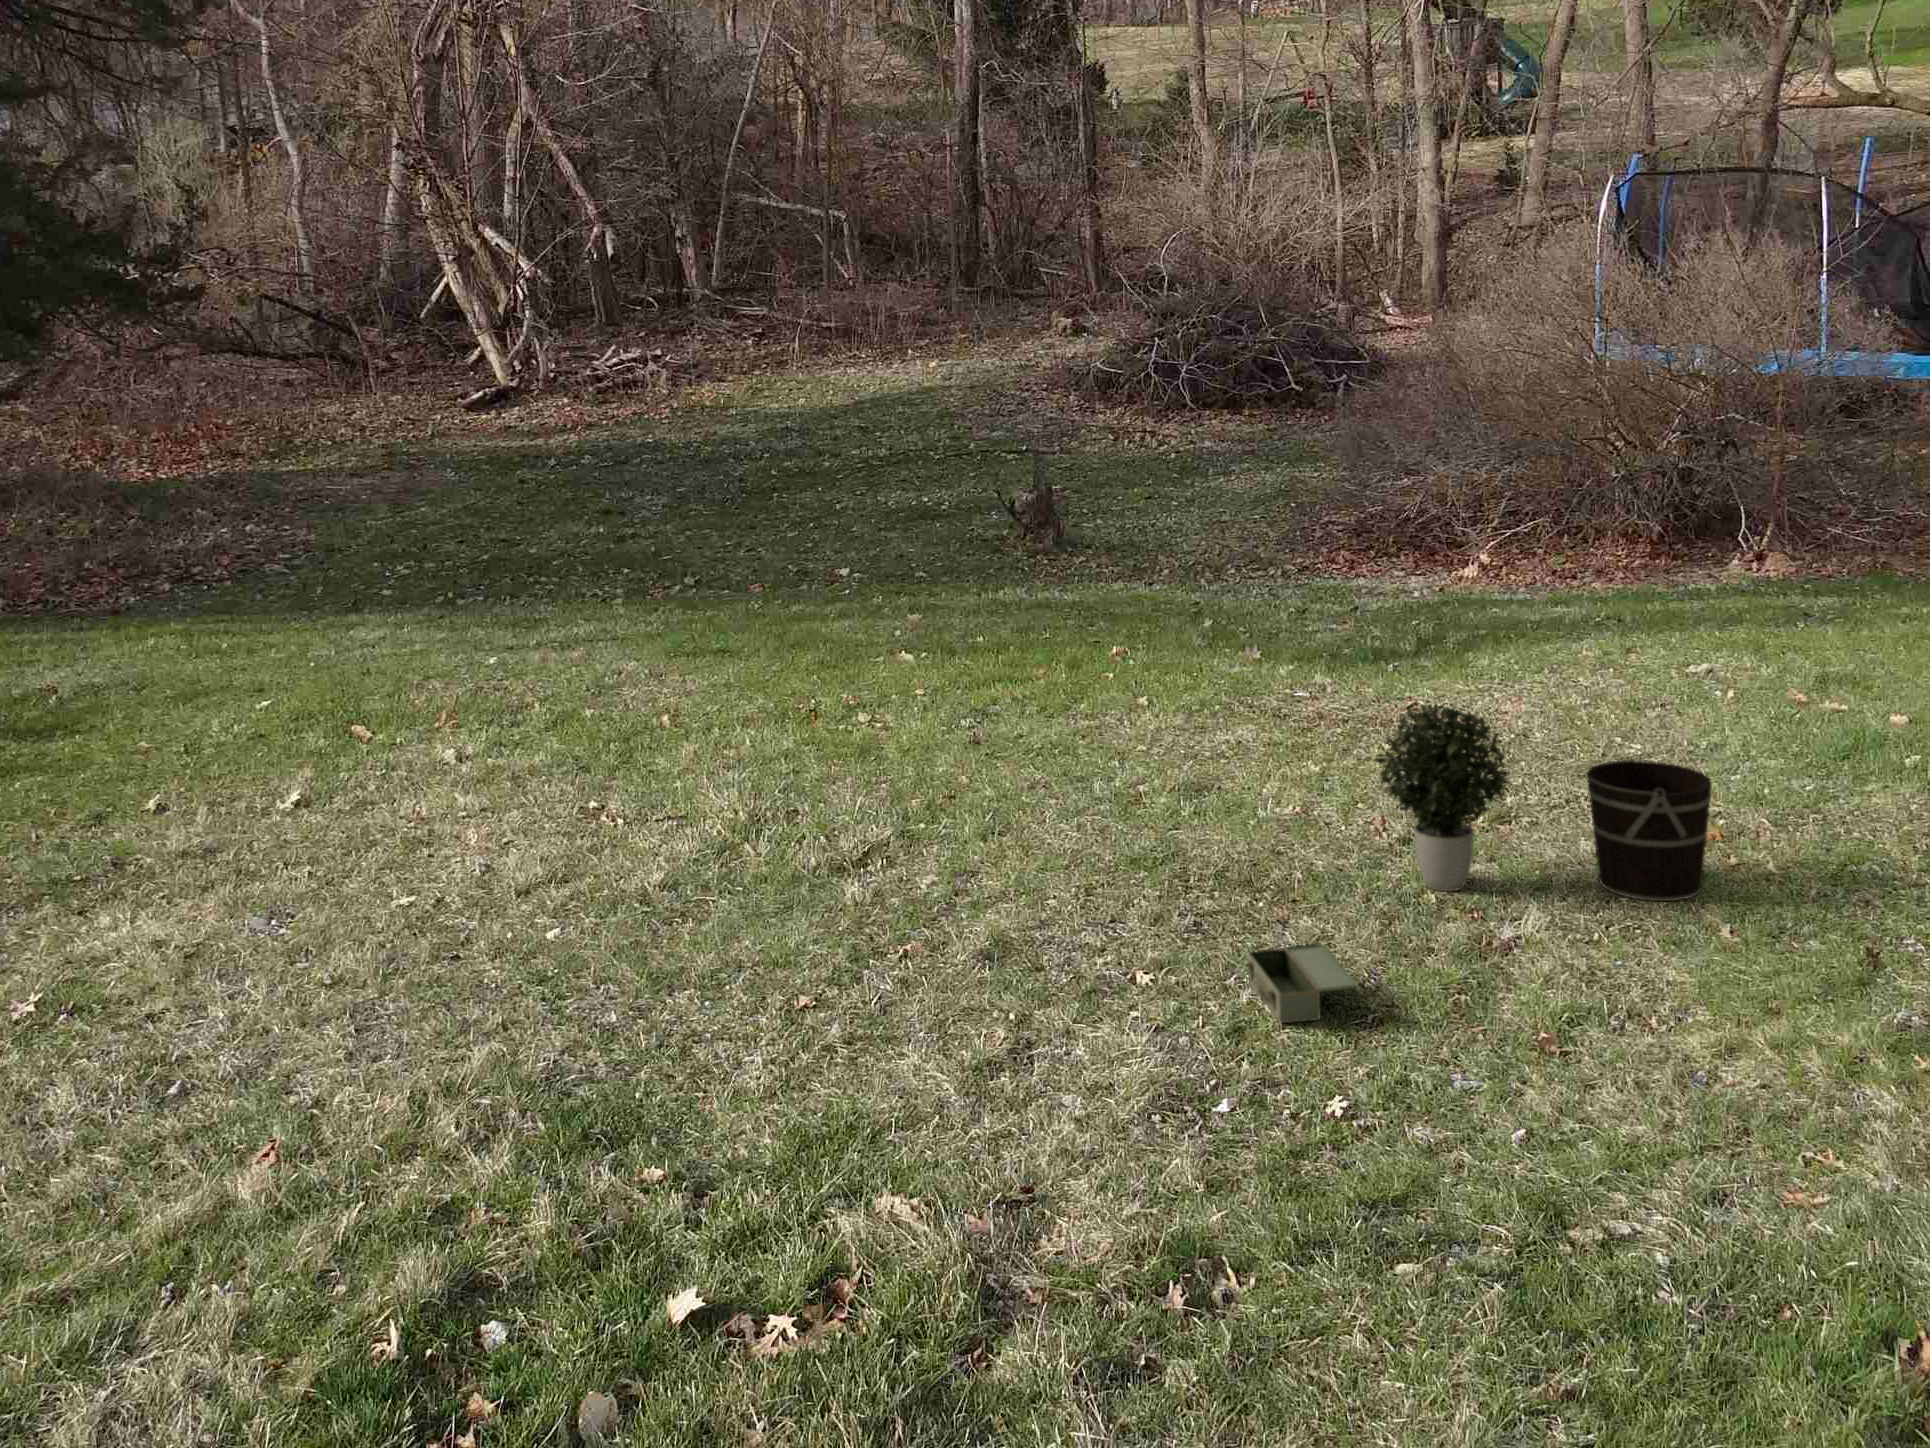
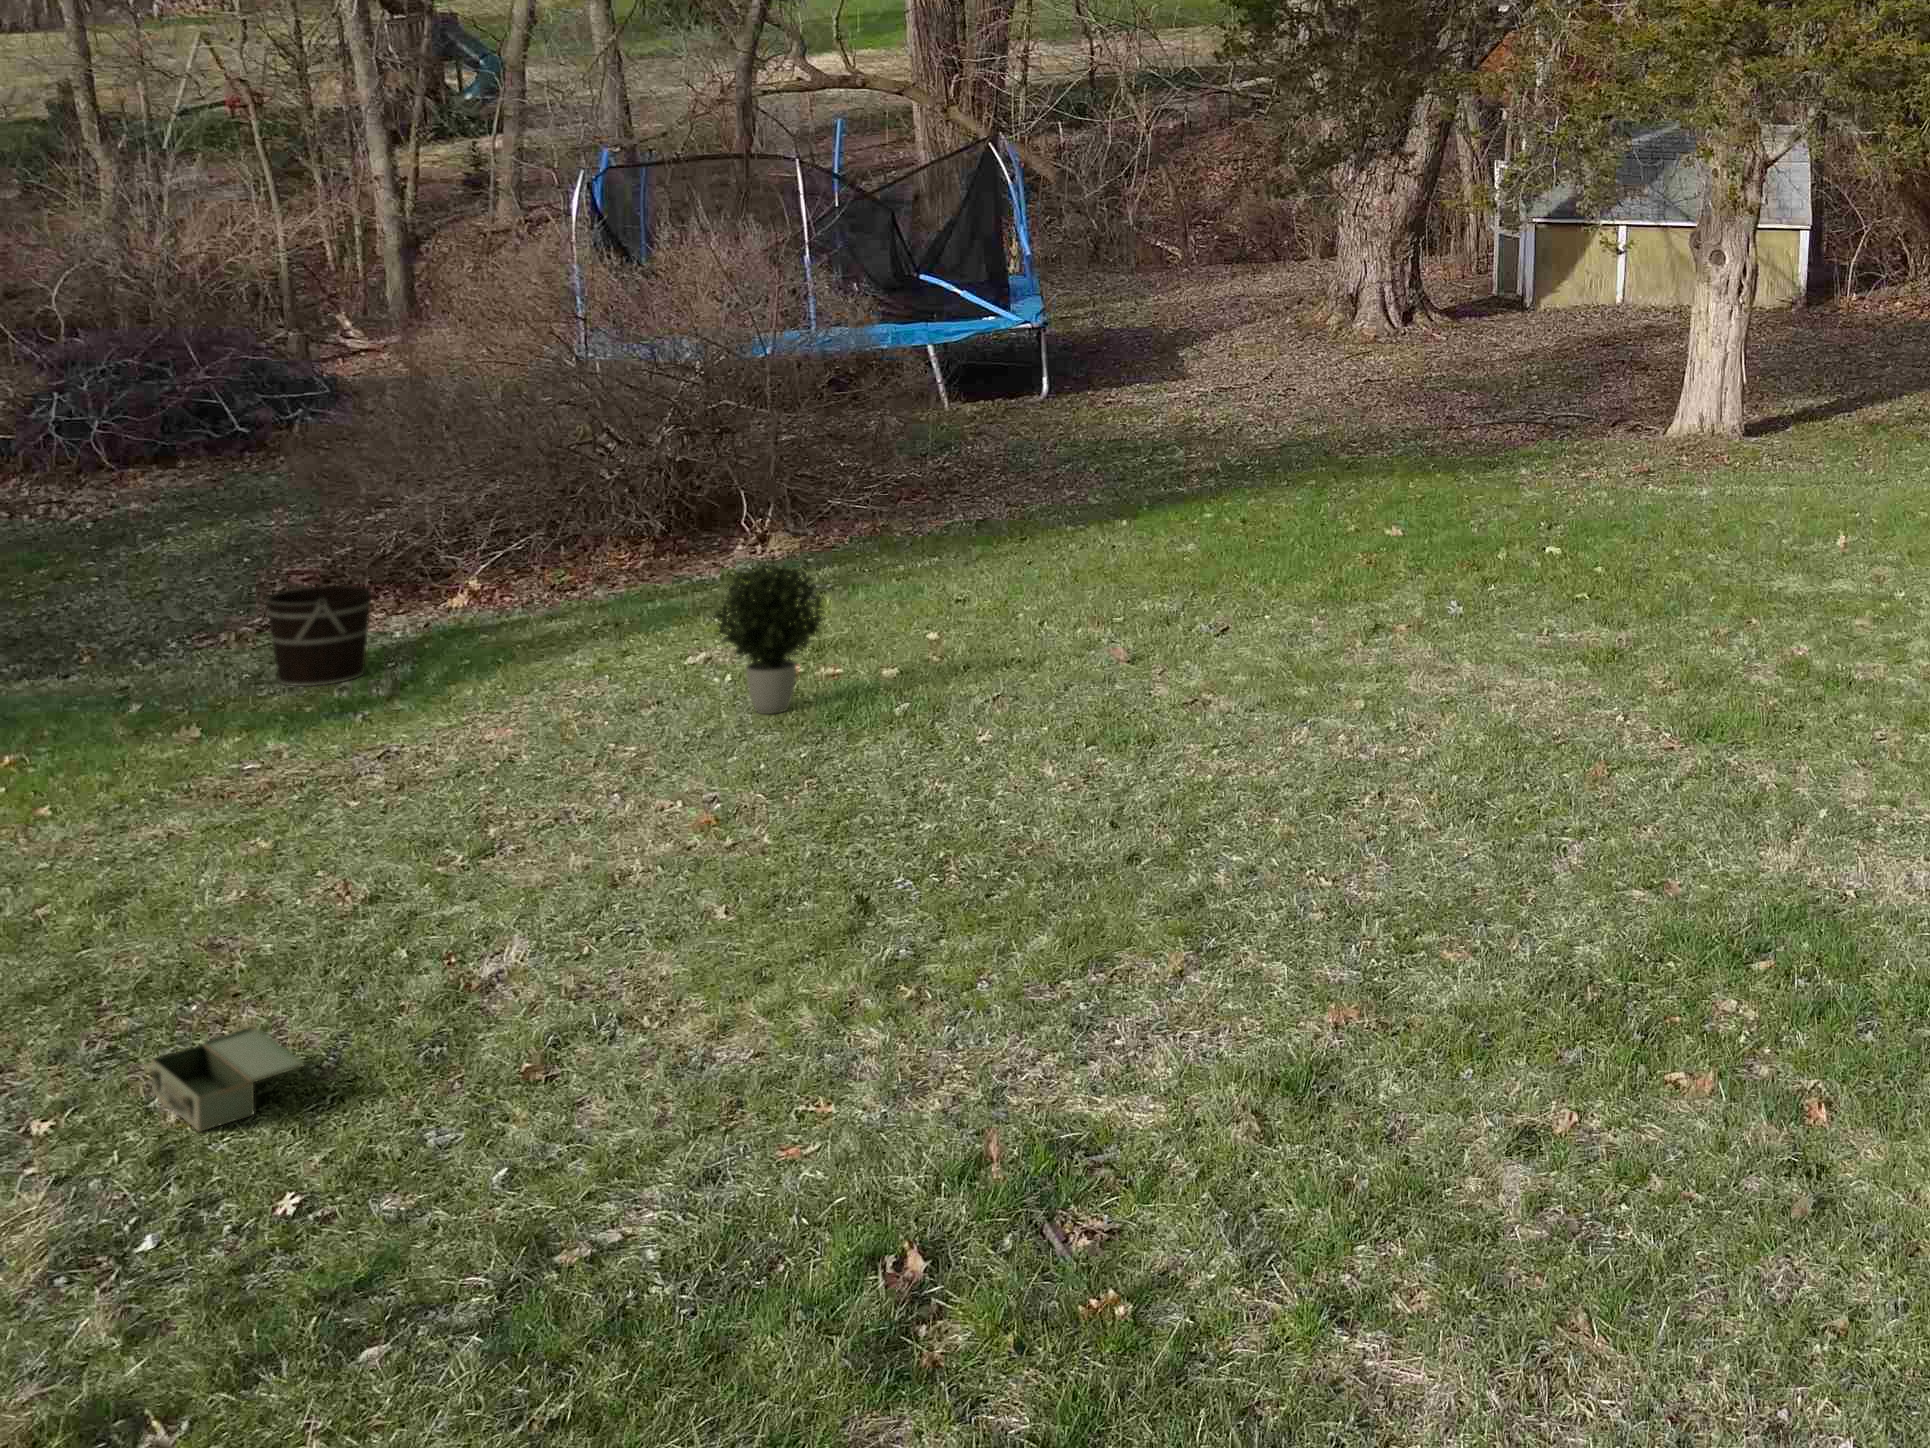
potted plant: present [1374,703,1508,891] -> present [714,566,824,714]
bucket: present [1583,754,1712,901] -> present [264,585,371,686]

